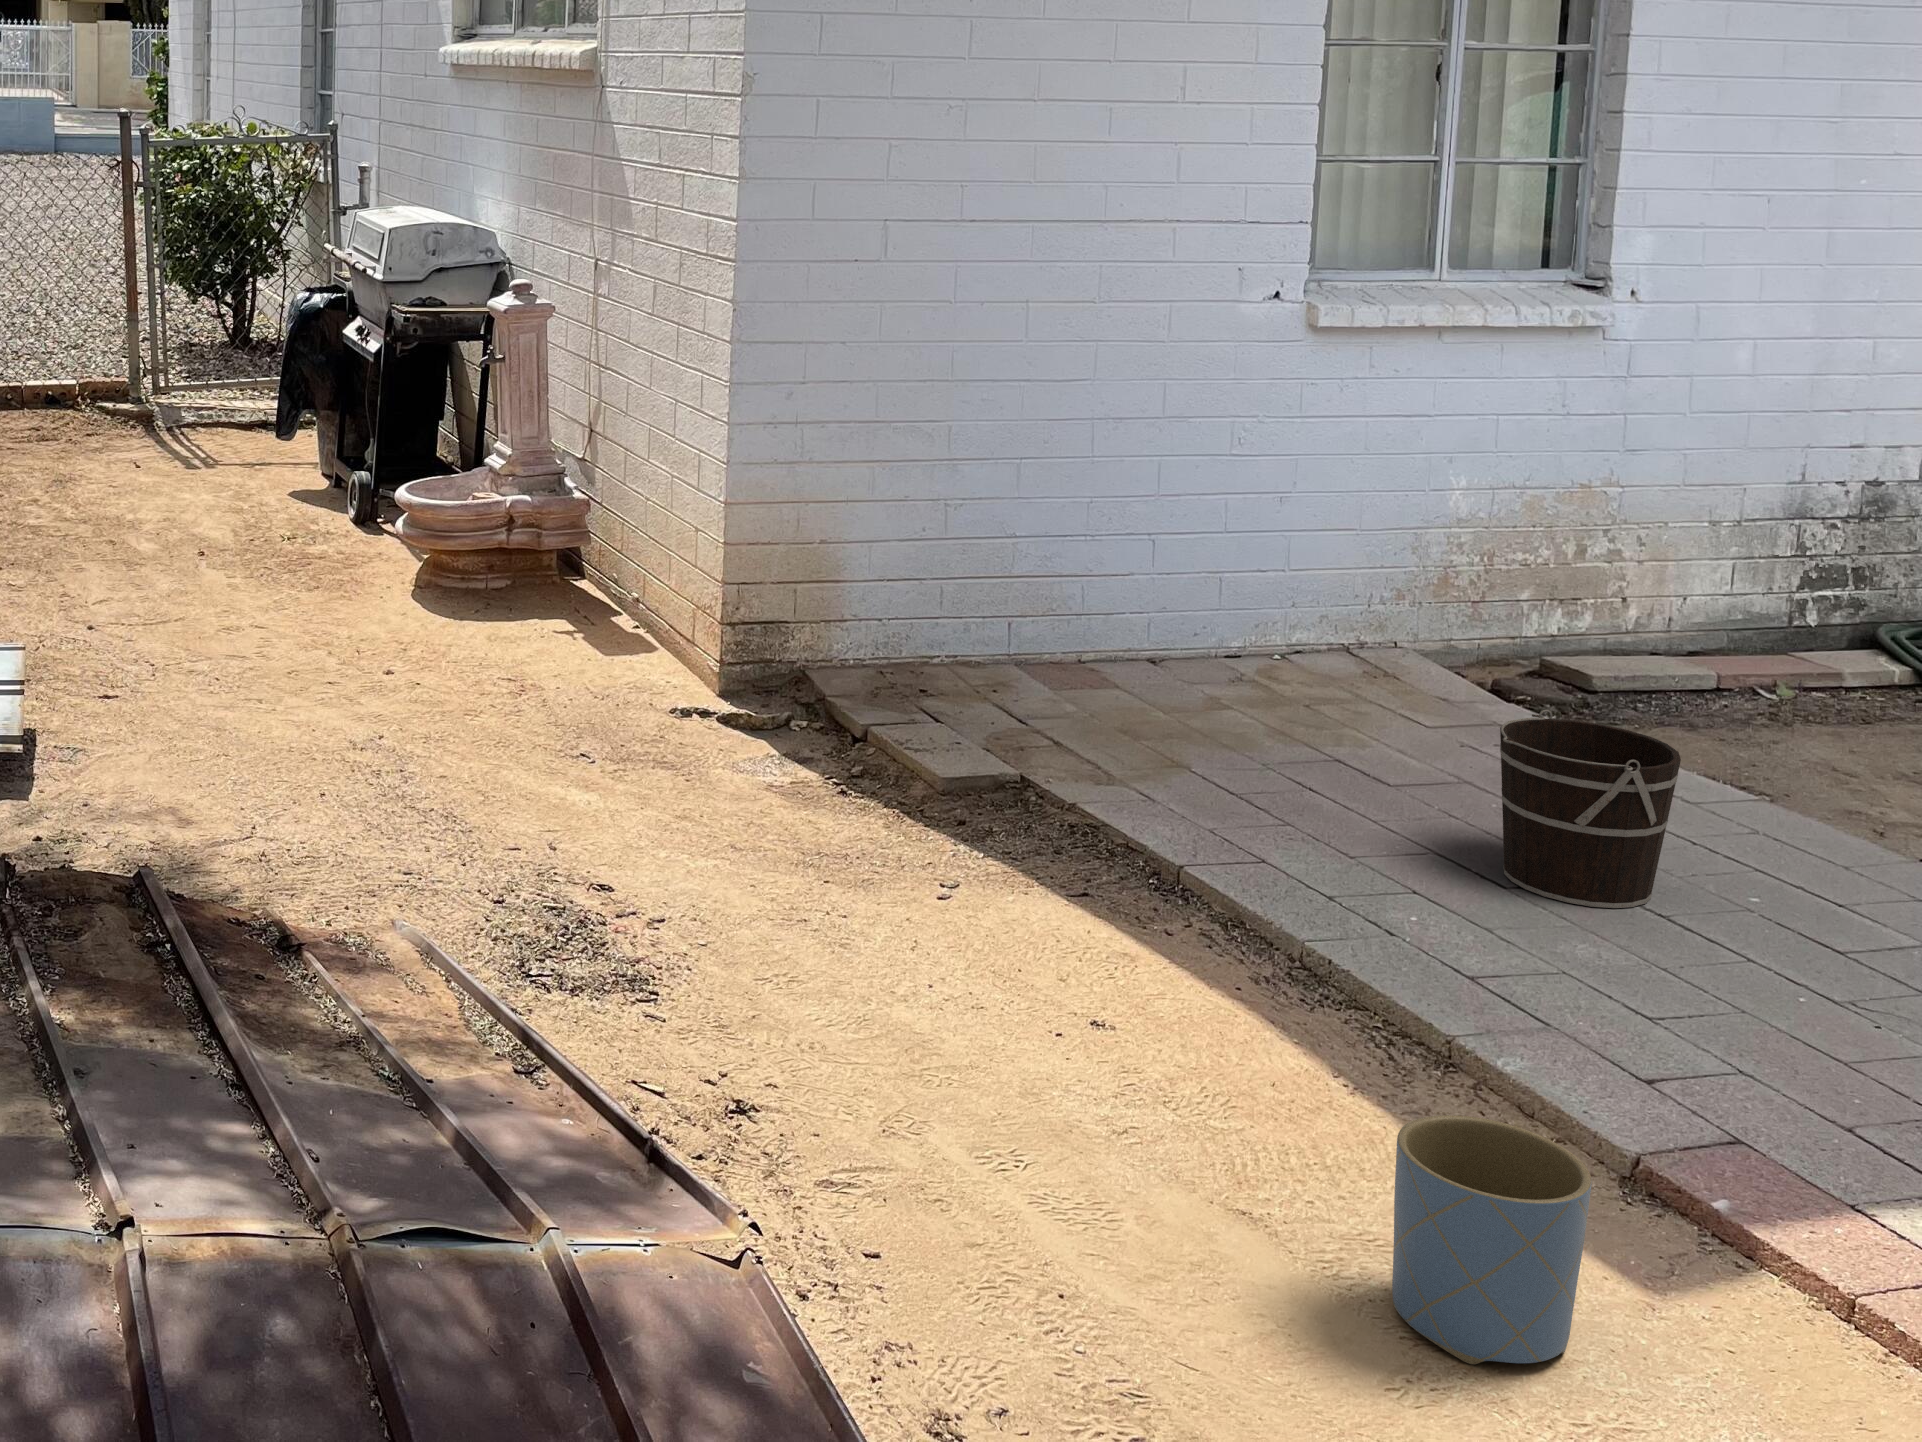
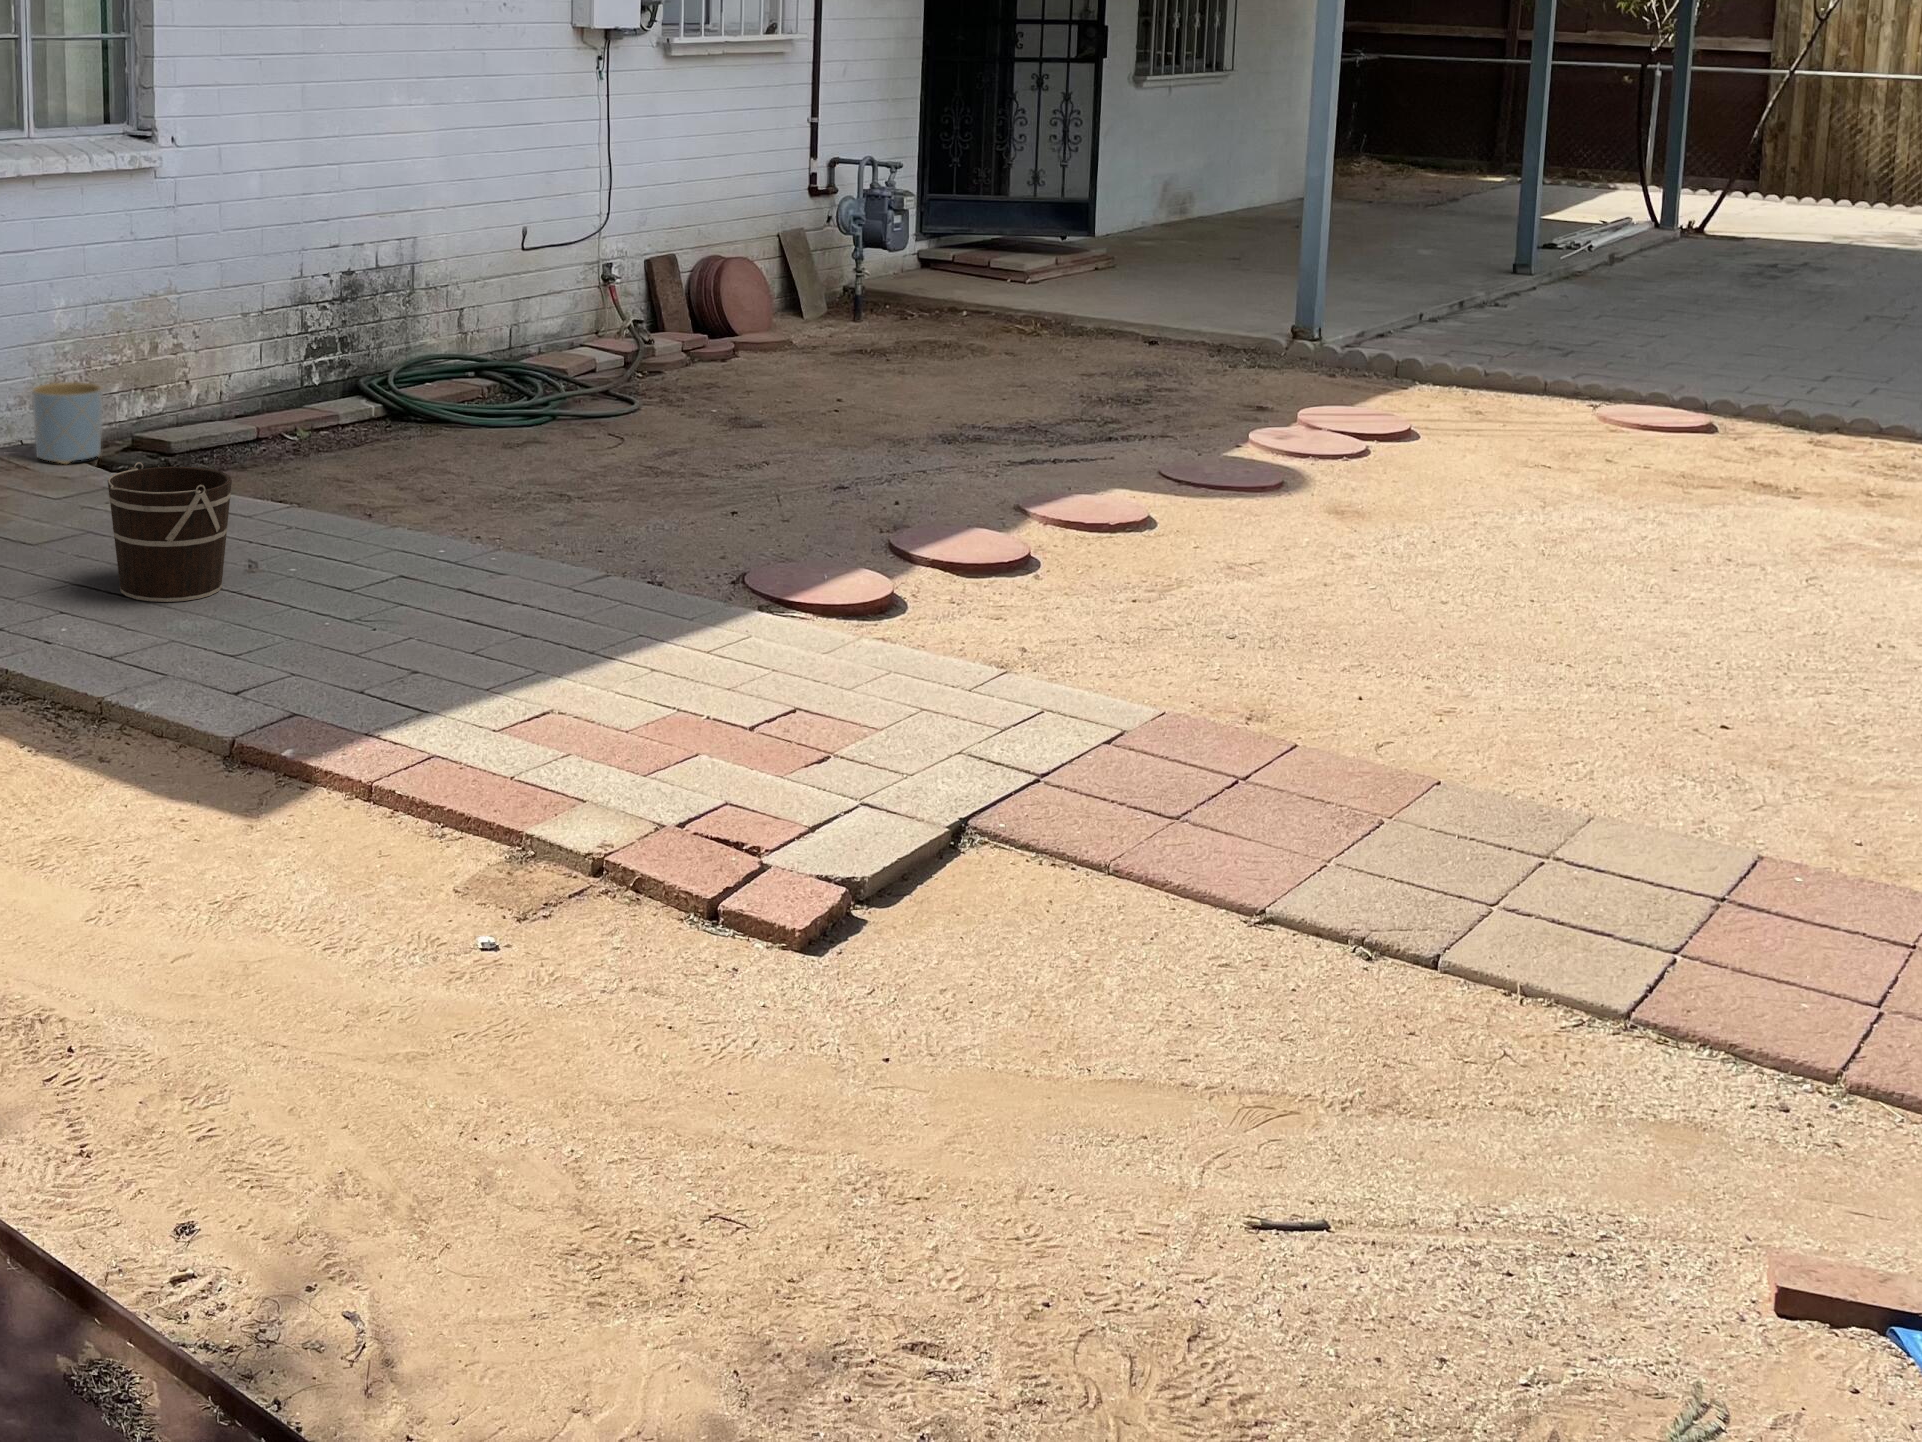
planter: present [1392,1115,1592,1364] -> present [32,382,103,464]

